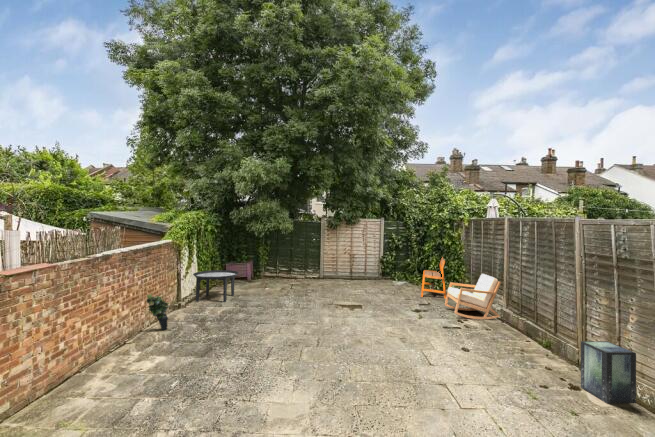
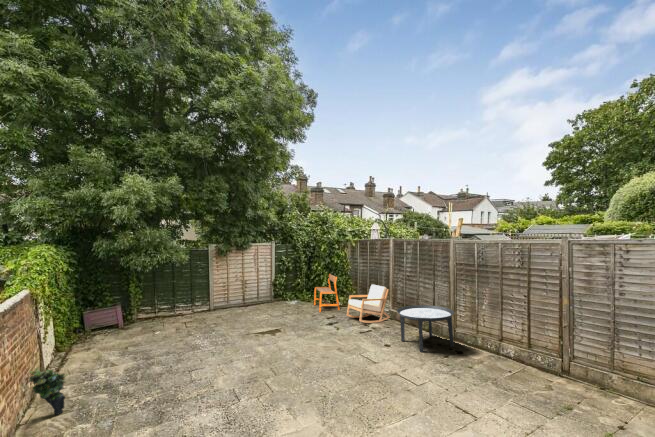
round table: present [193,270,239,302] -> present [397,305,454,352]
storage box: present [581,341,636,403] -> none [467,320,499,362]

